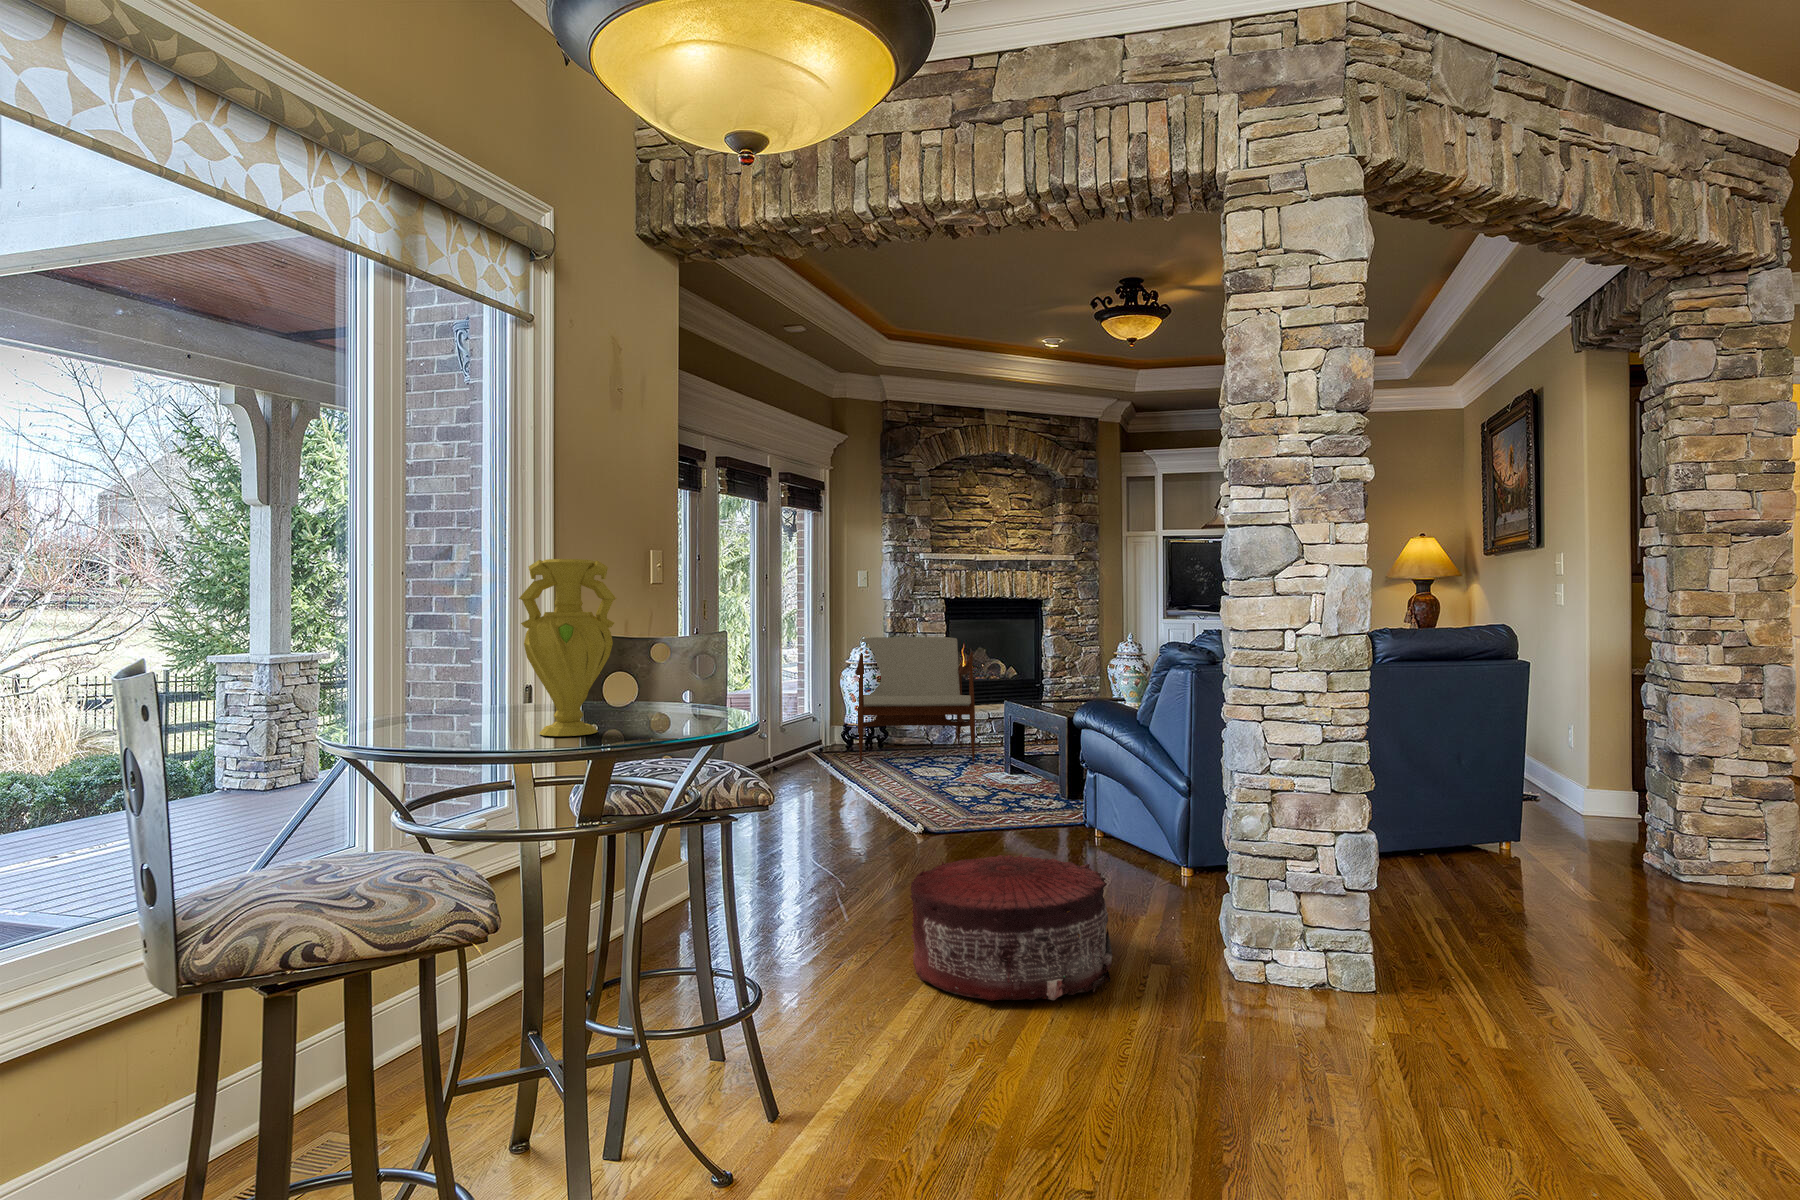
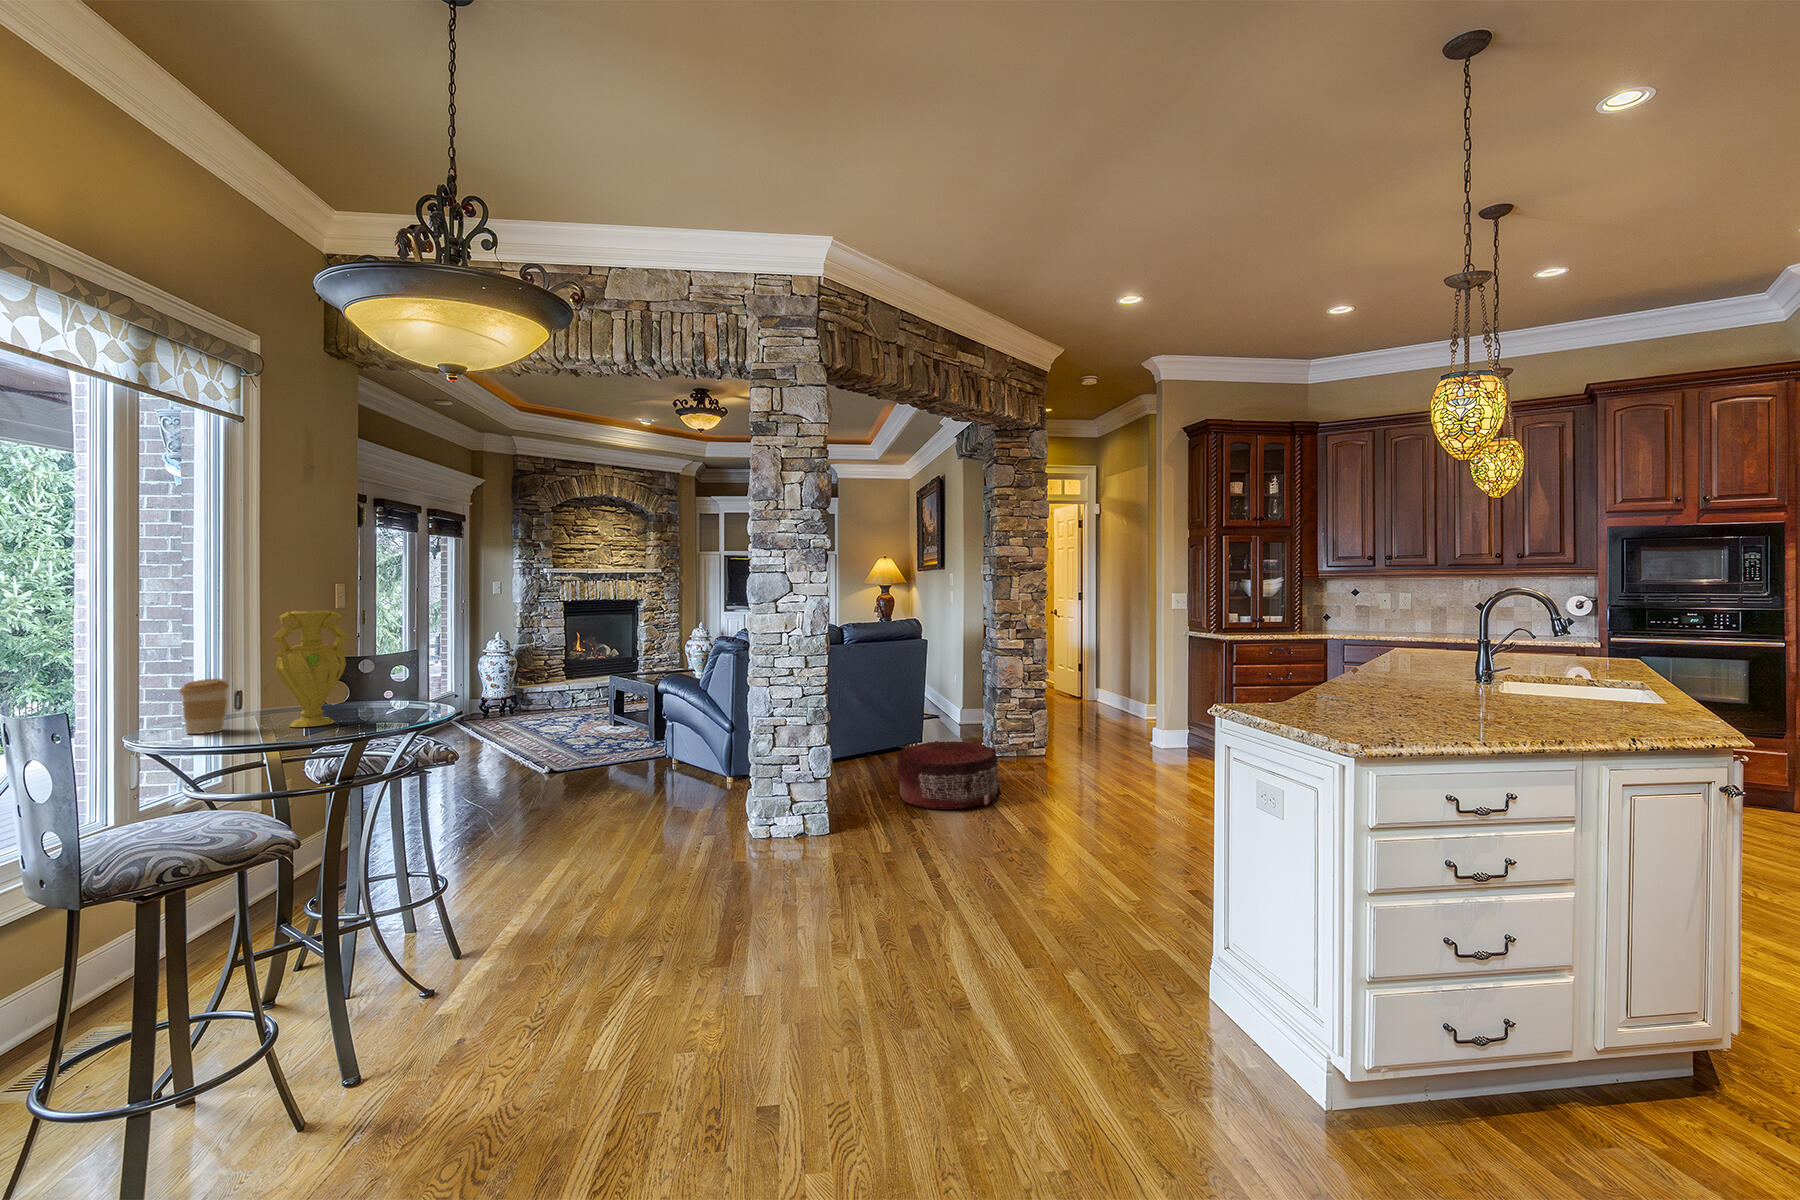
armchair: present [855,637,975,763] -> none [491,630,588,727]
coffee cup: none [411,658,469,737] -> present [180,679,228,734]
pouf: present [910,854,1112,1001] -> present [896,740,1002,809]

